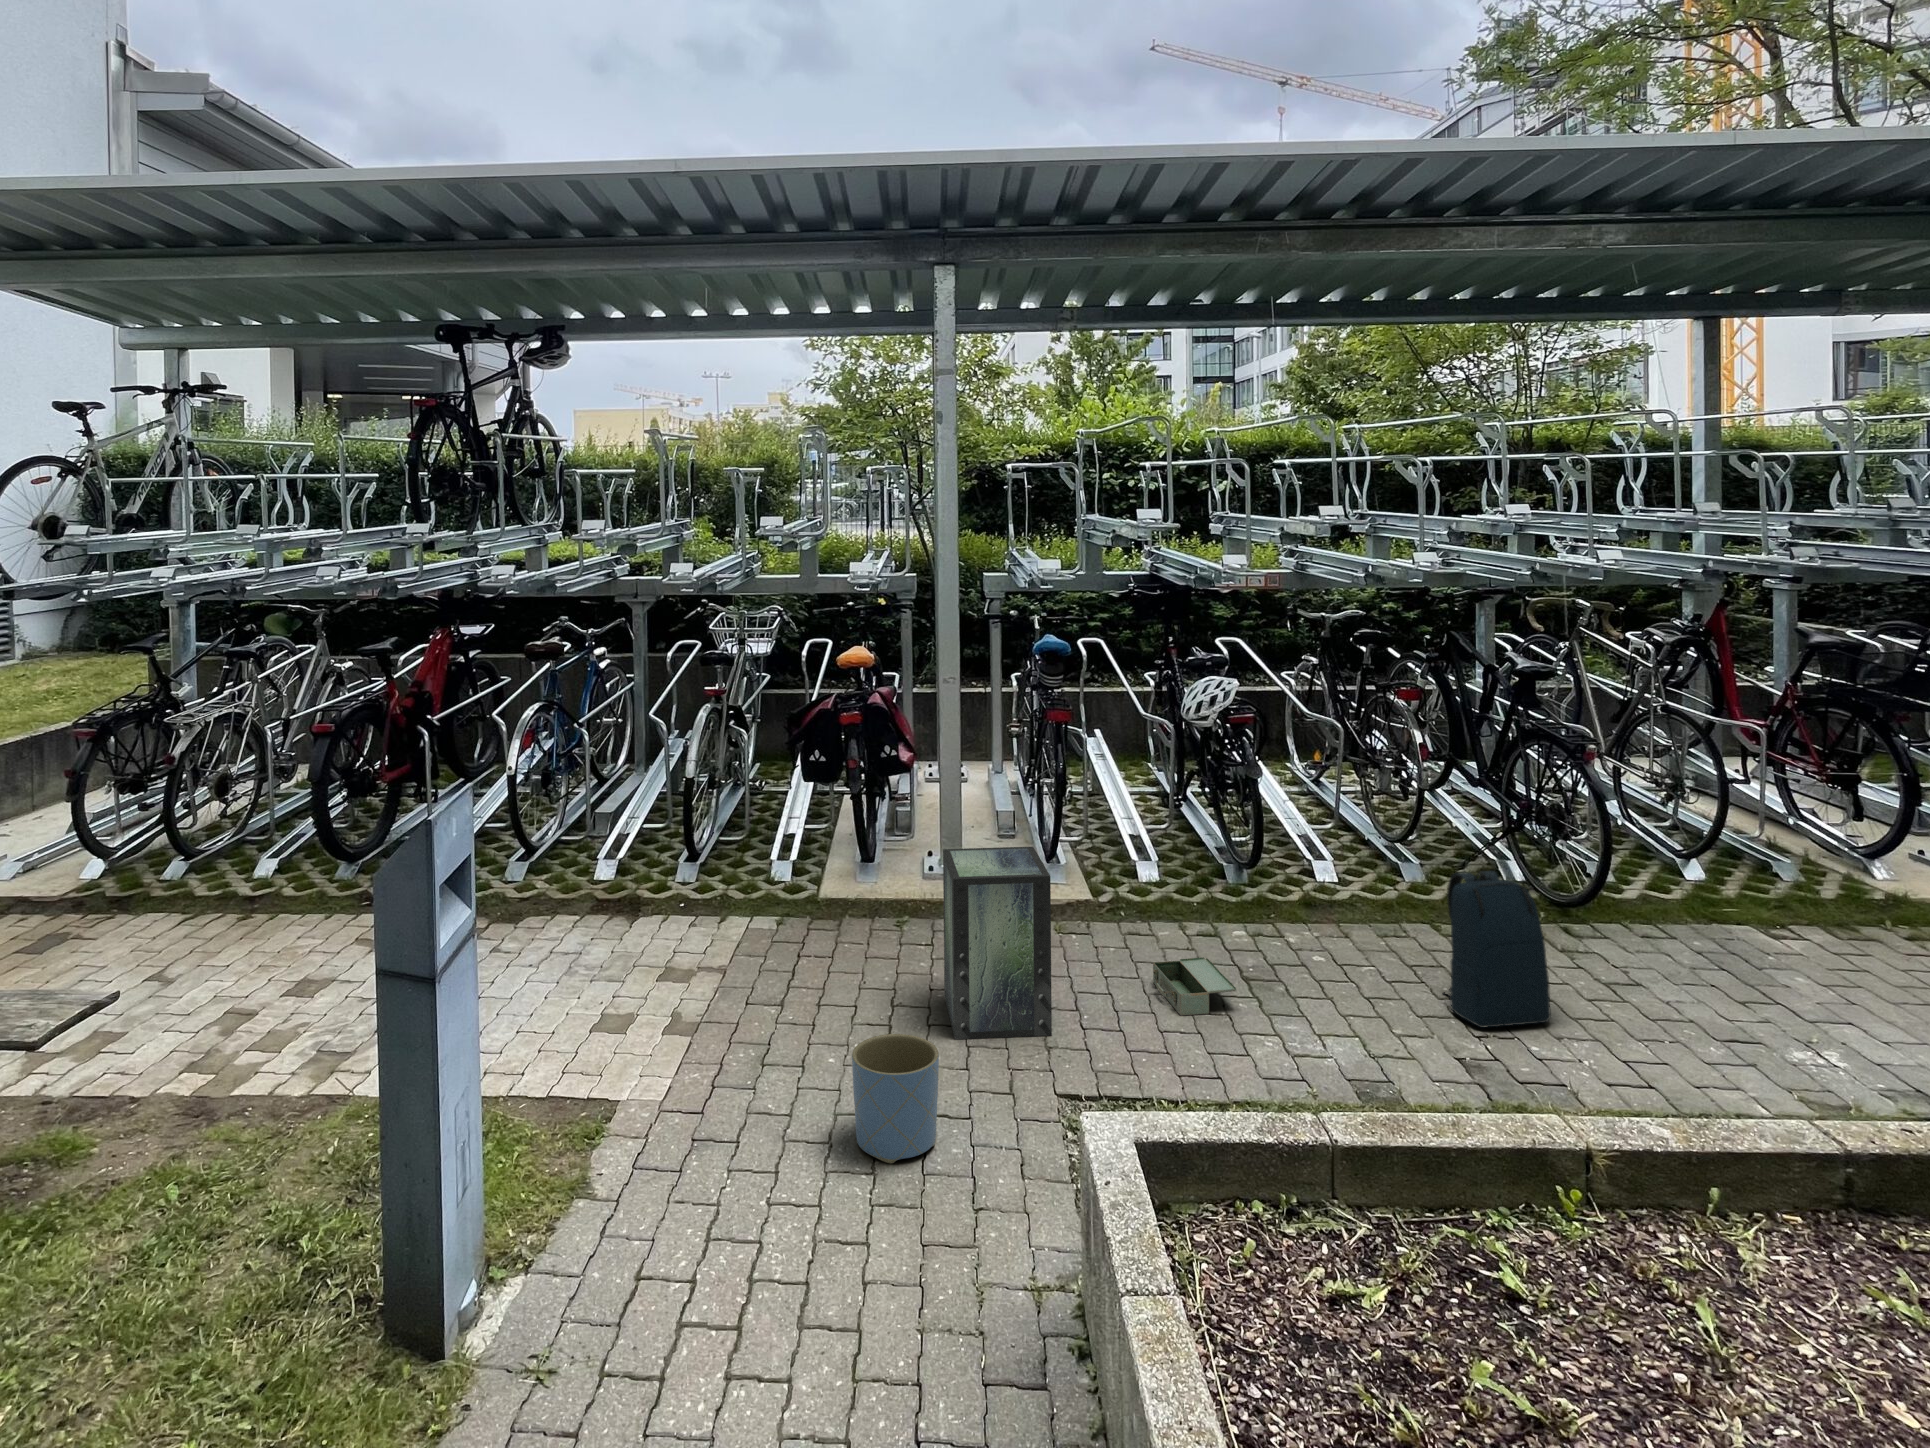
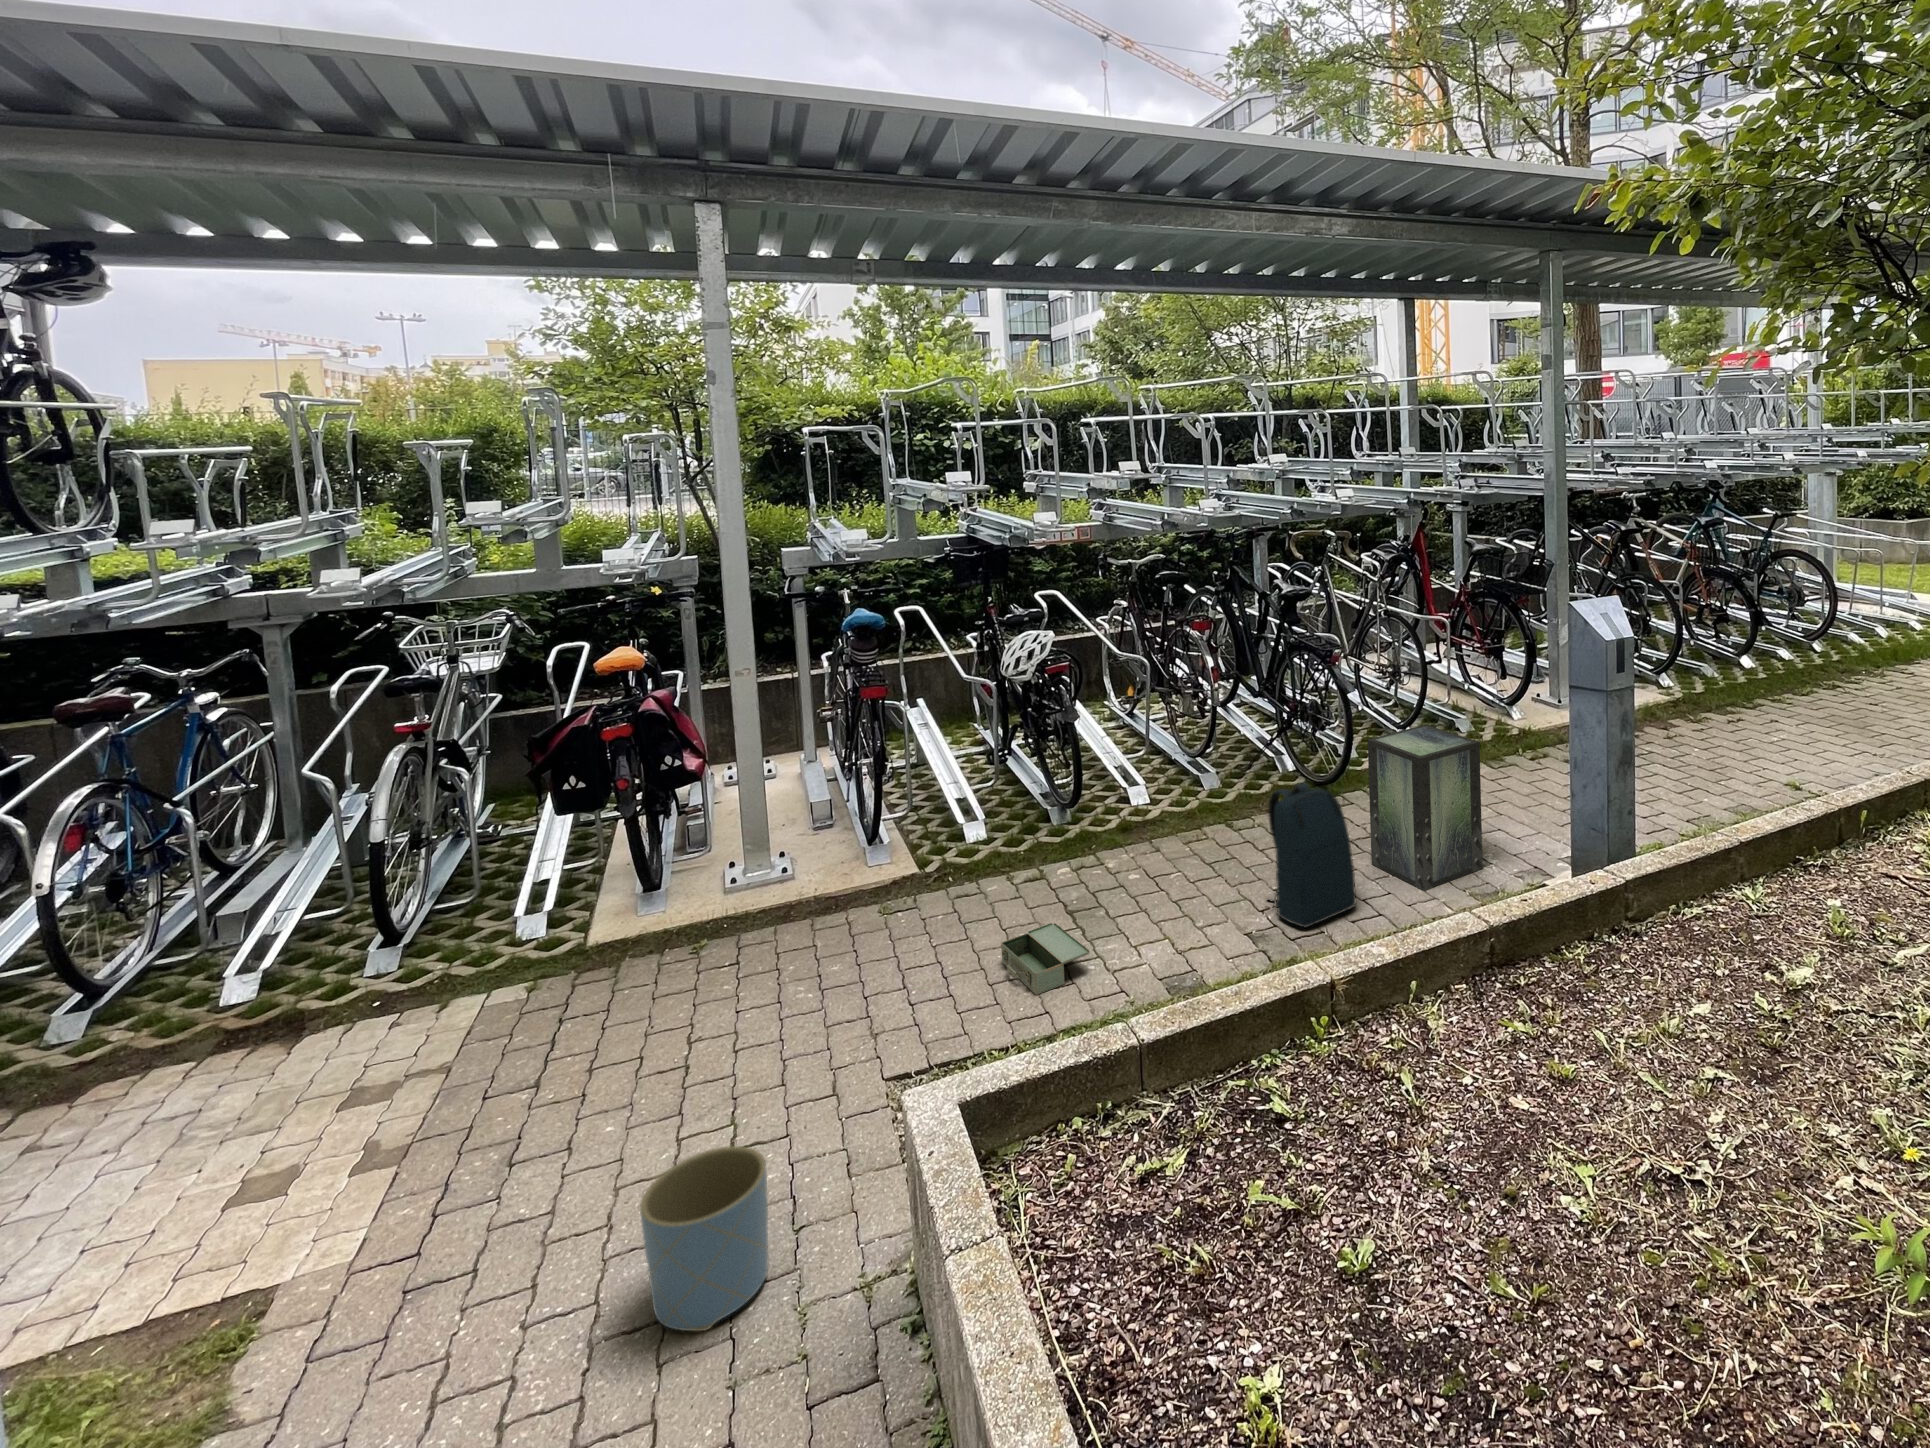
storage box: present [943,847,1052,1040] -> present [1368,725,1483,891]

